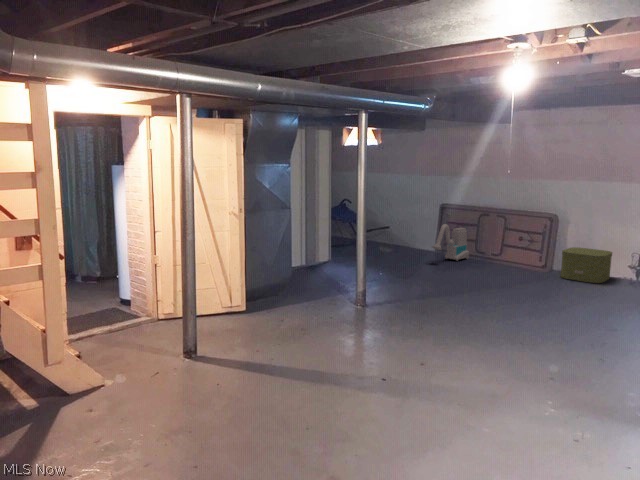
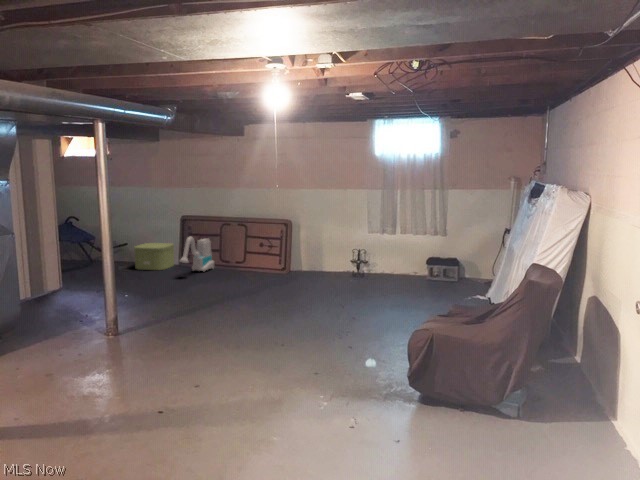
storage box: present [561,247,612,283] -> present [134,243,174,270]

